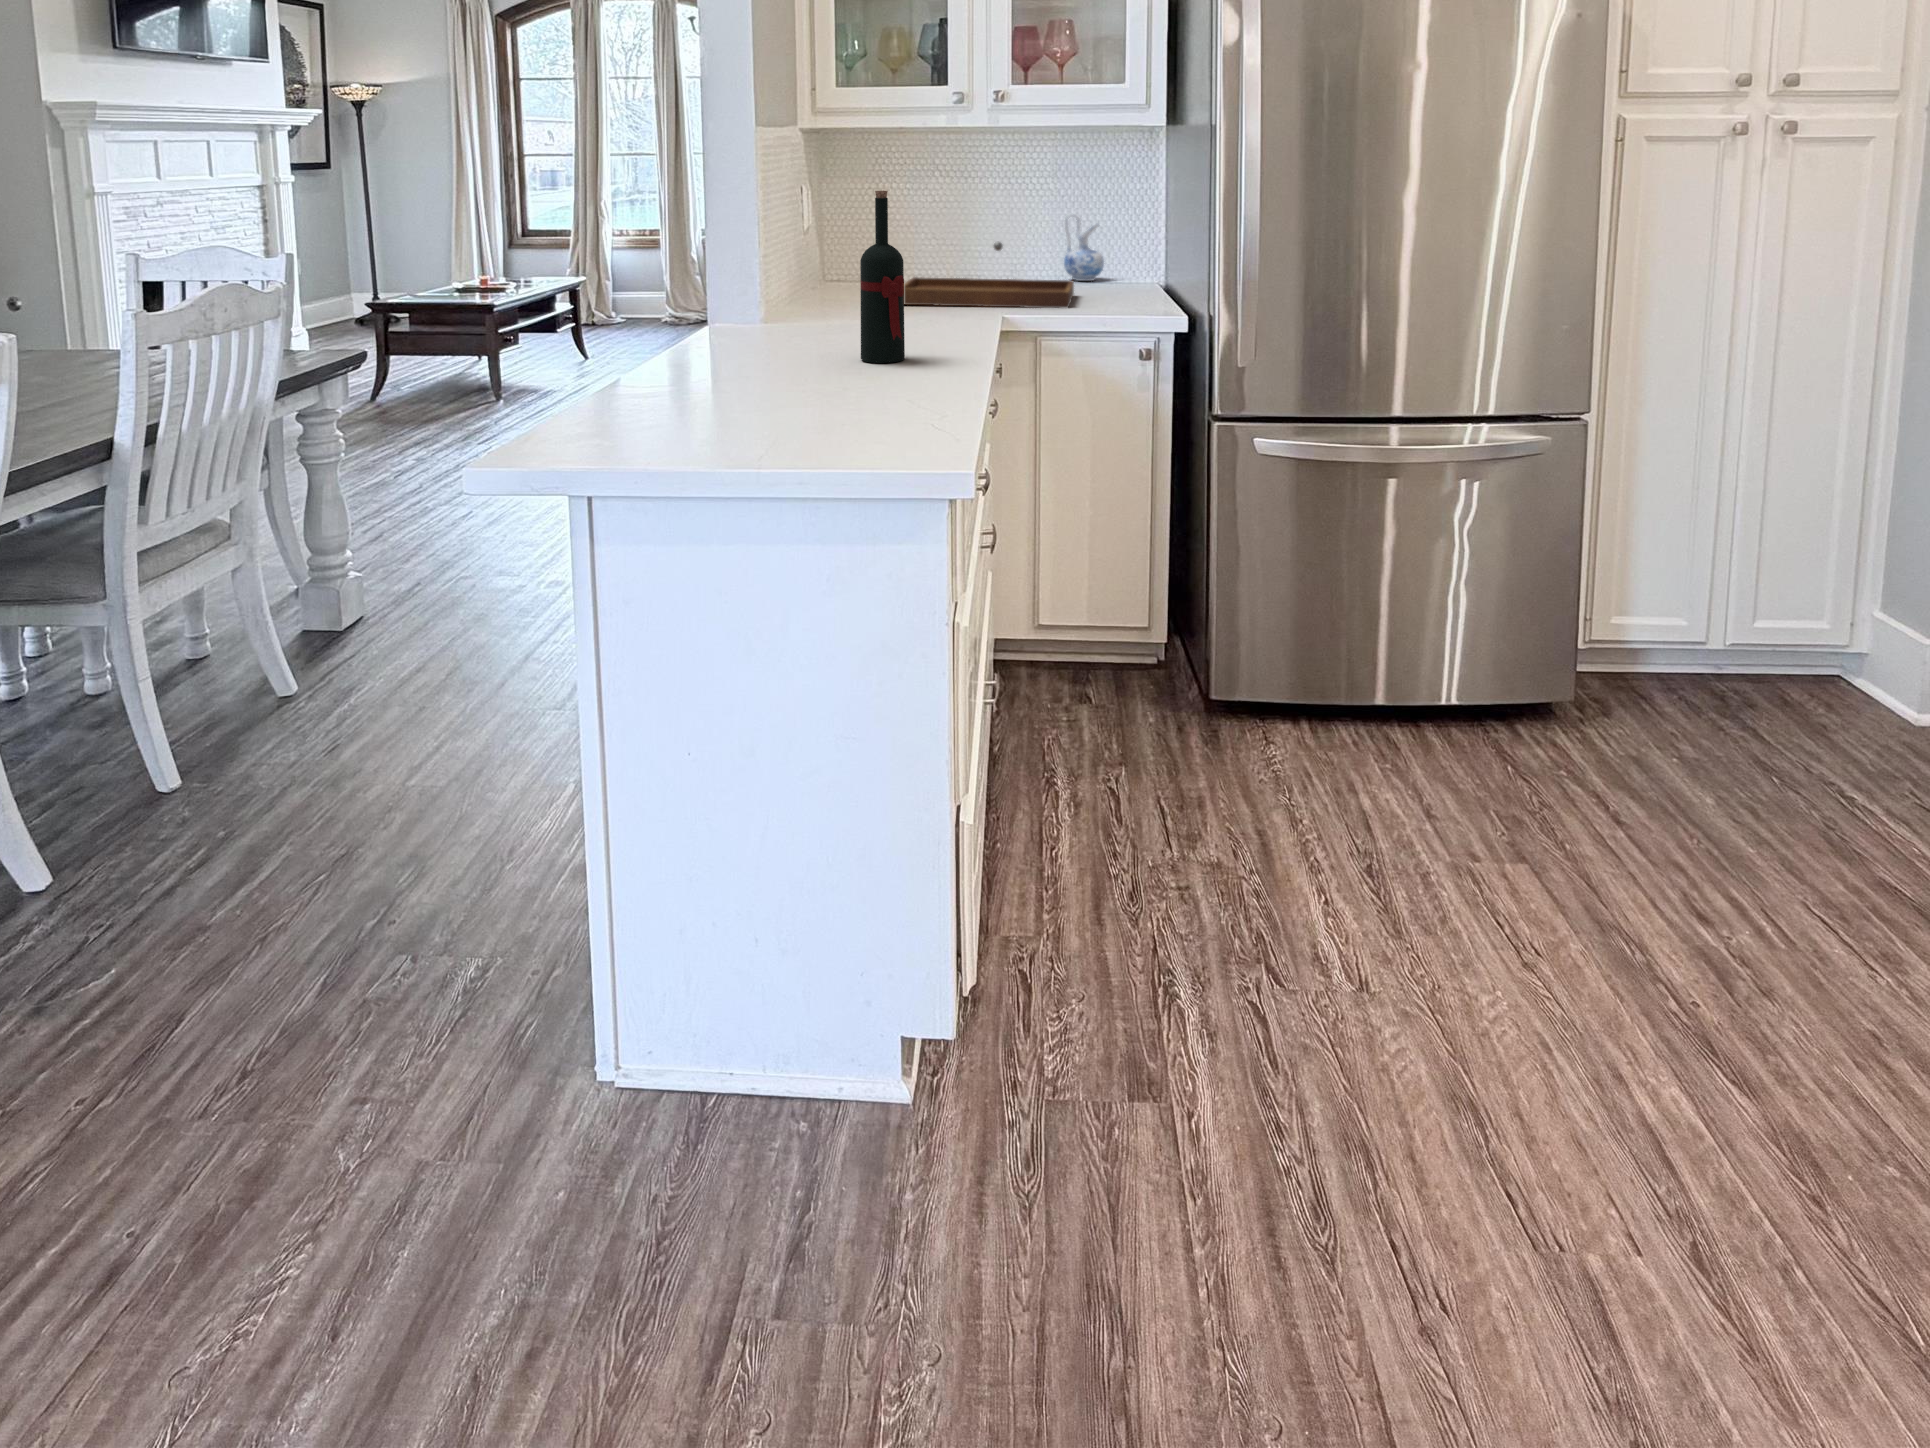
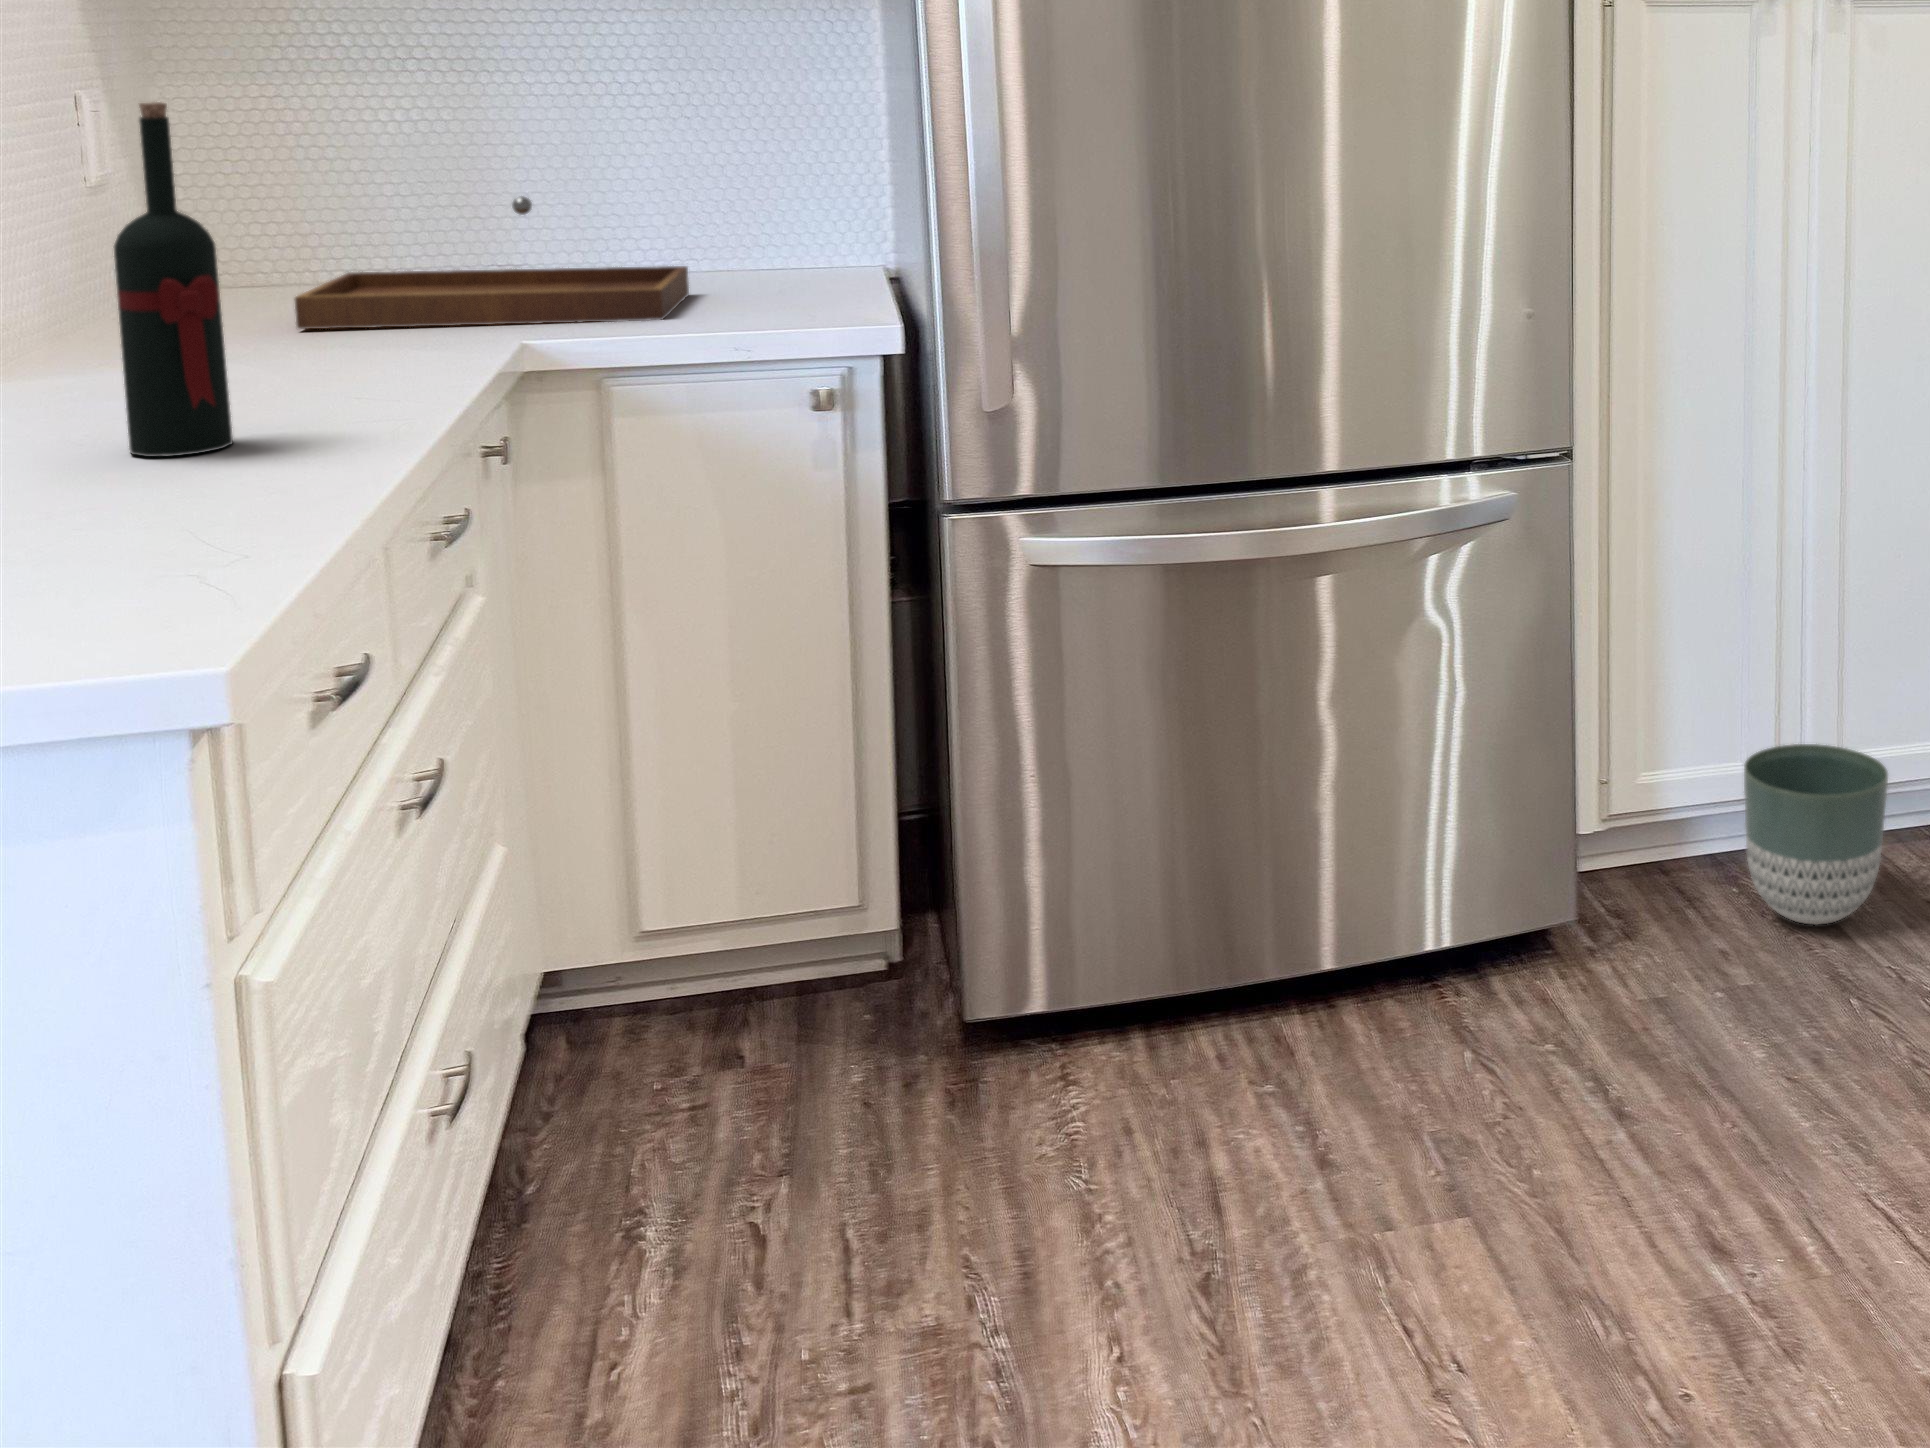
ceramic pitcher: present [1064,214,1104,281] -> none [683,138,768,265]
planter: none [1688,609,1797,726] -> present [1744,744,1888,924]

